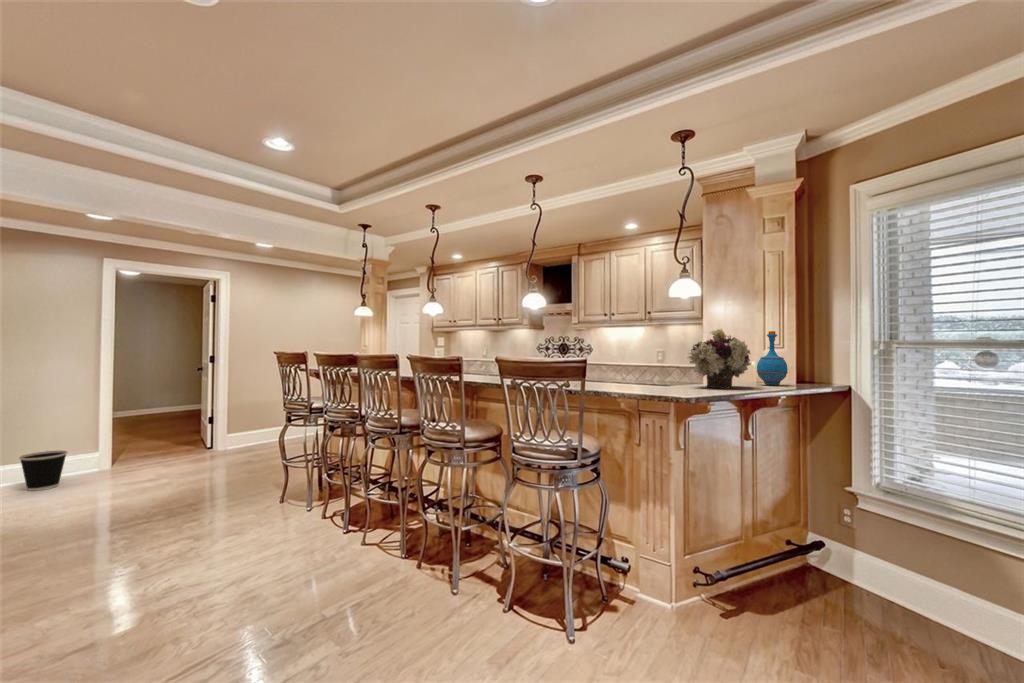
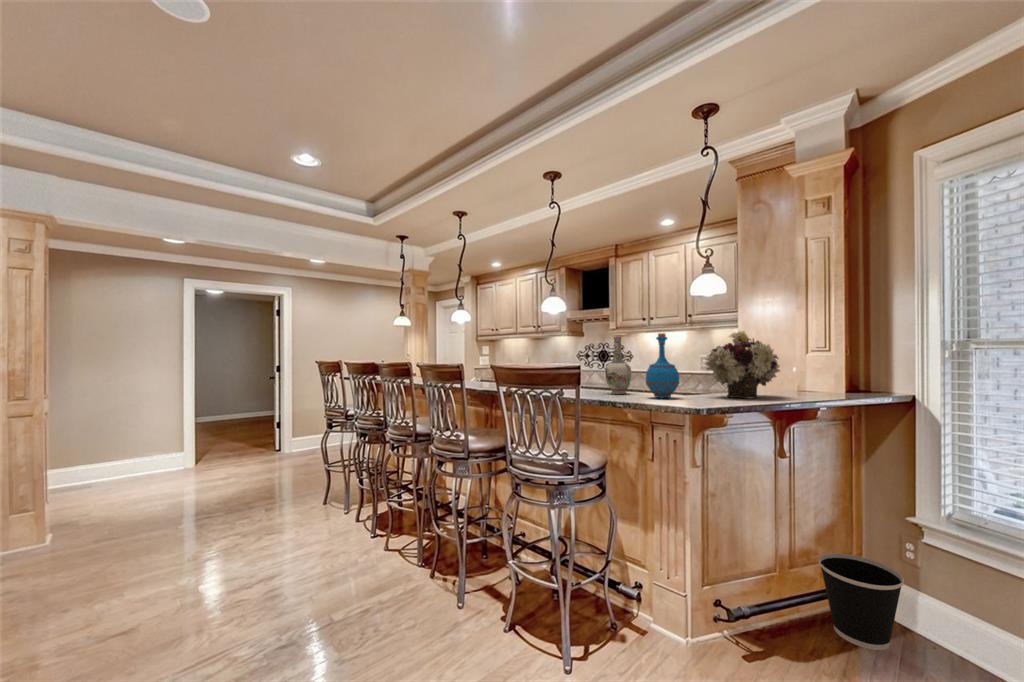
bottle: present [757,331,788,385] -> present [646,333,679,398]
vase: none [596,332,619,385] -> present [605,337,631,394]
wastebasket: present [19,451,67,491] -> present [818,553,904,650]

